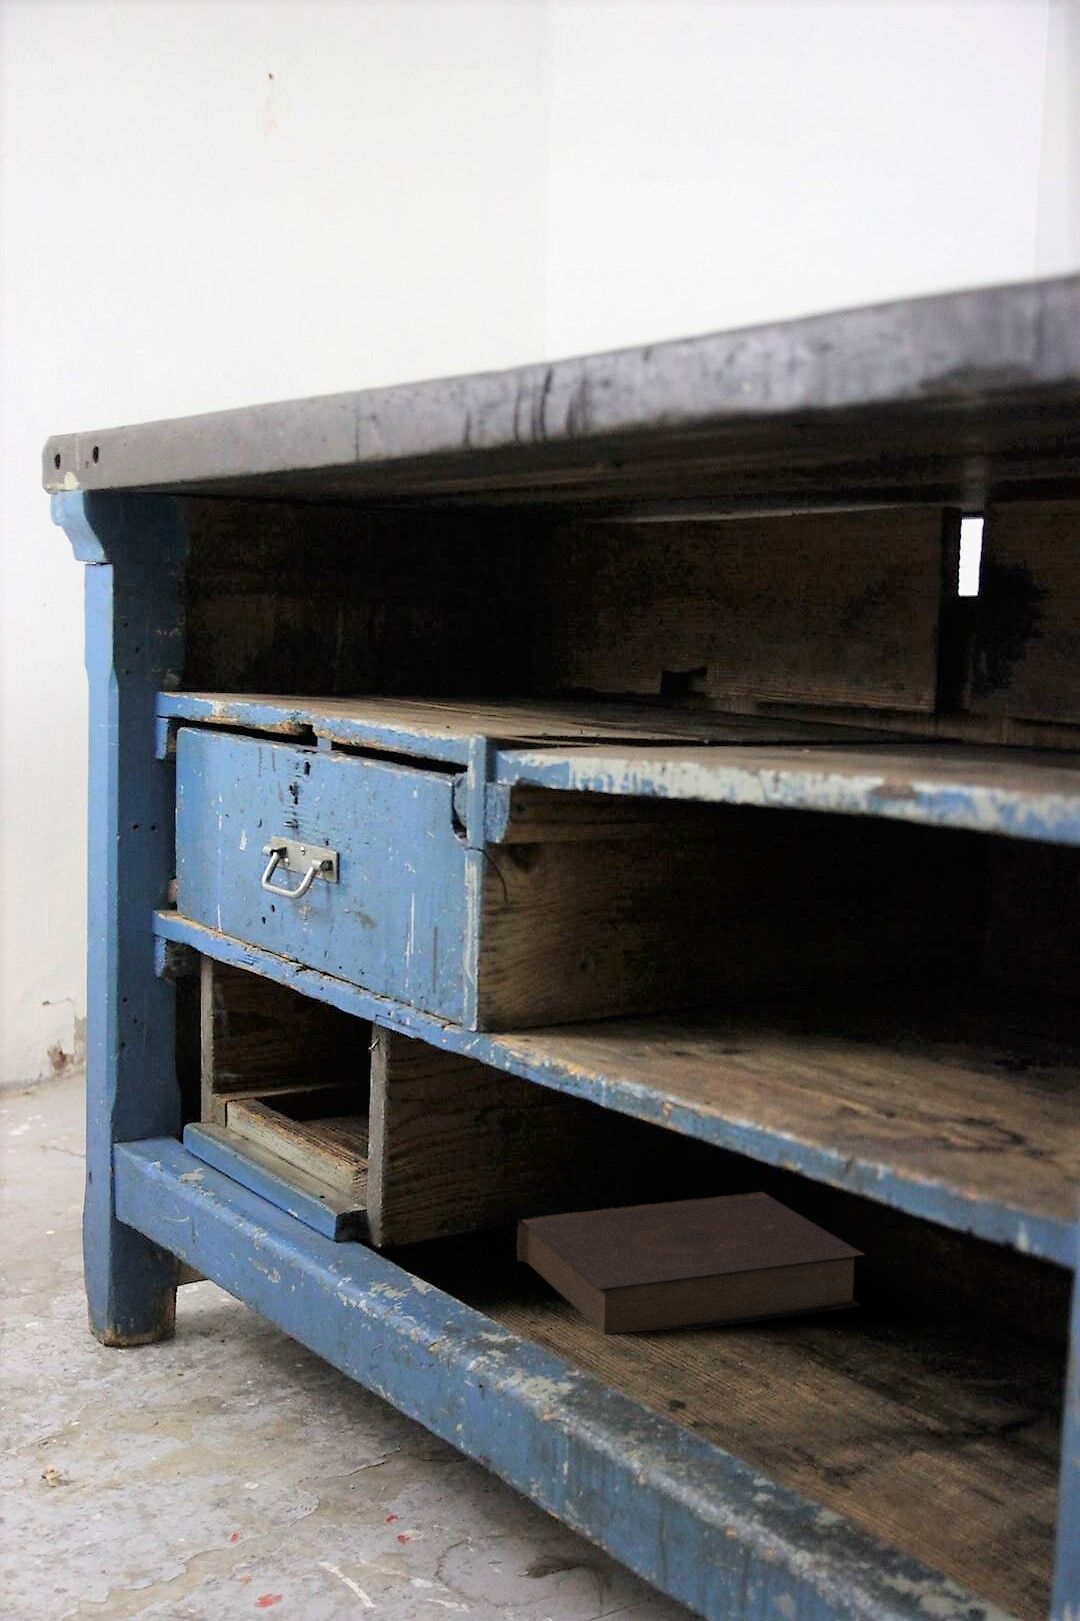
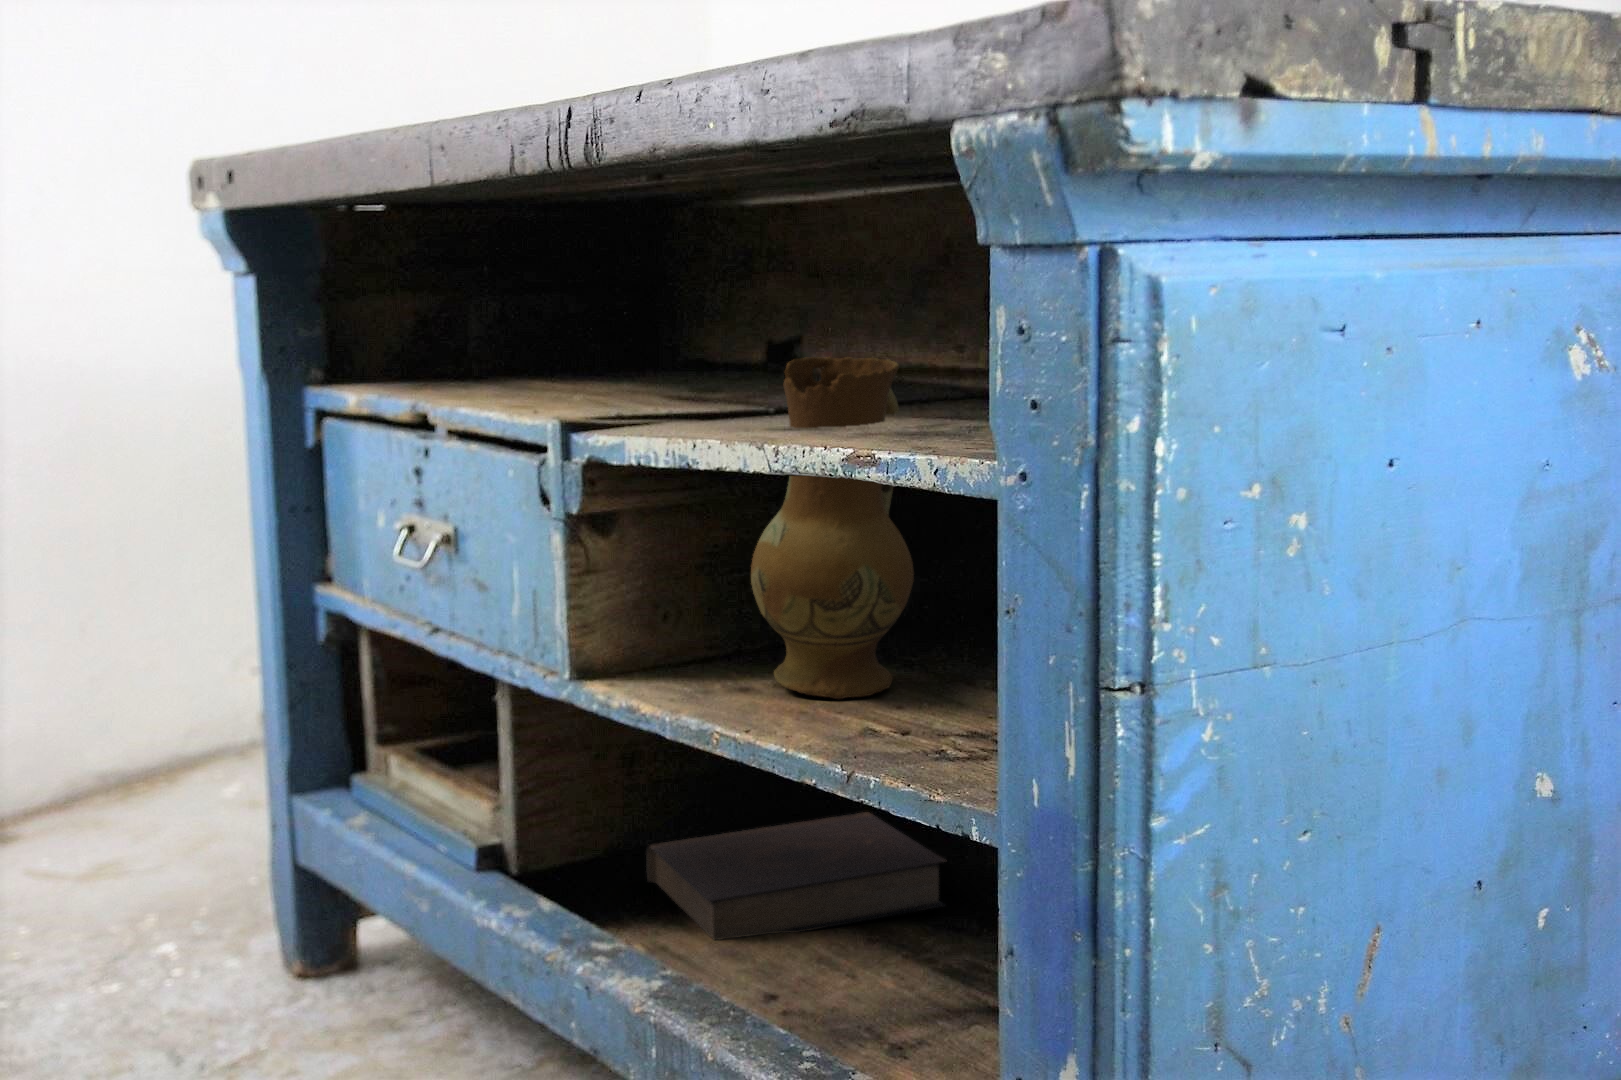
ceramic jug: none [697,675,885,1068] -> present [751,357,914,699]

